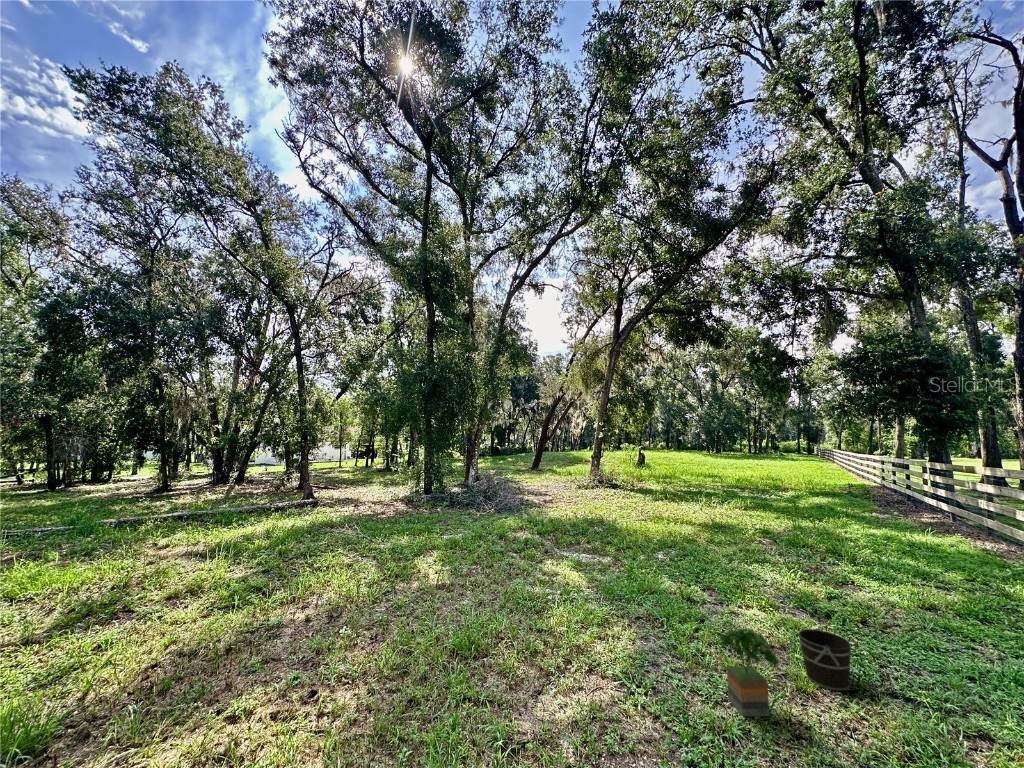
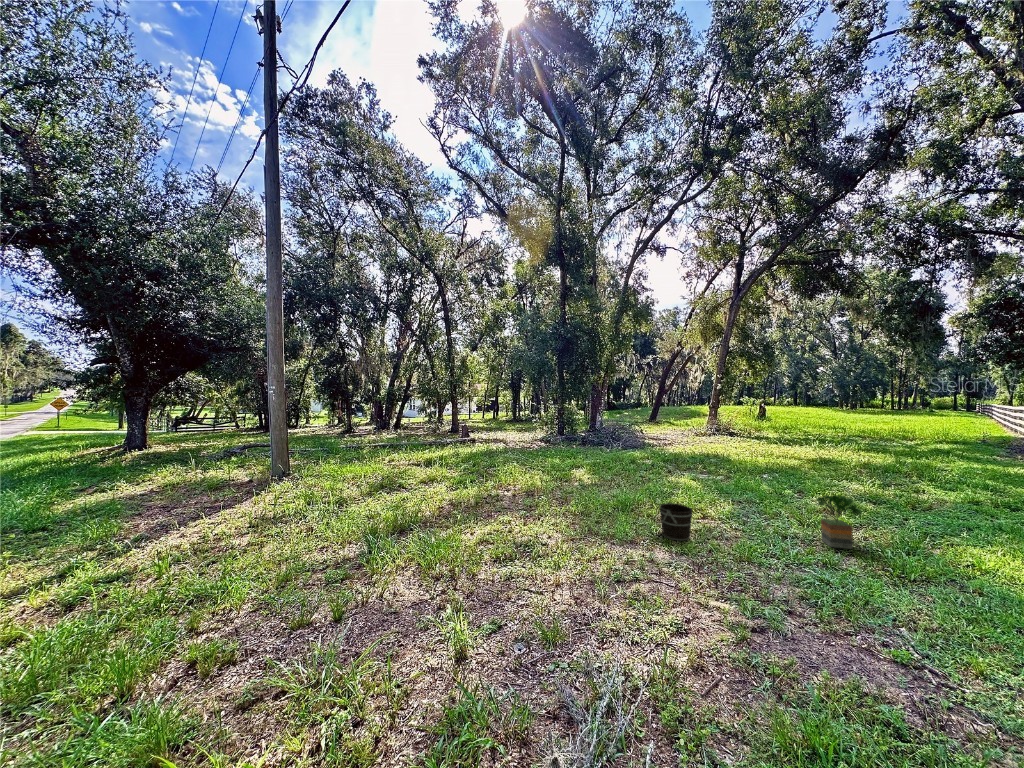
bucket: present [797,628,850,690] -> present [660,503,692,540]

